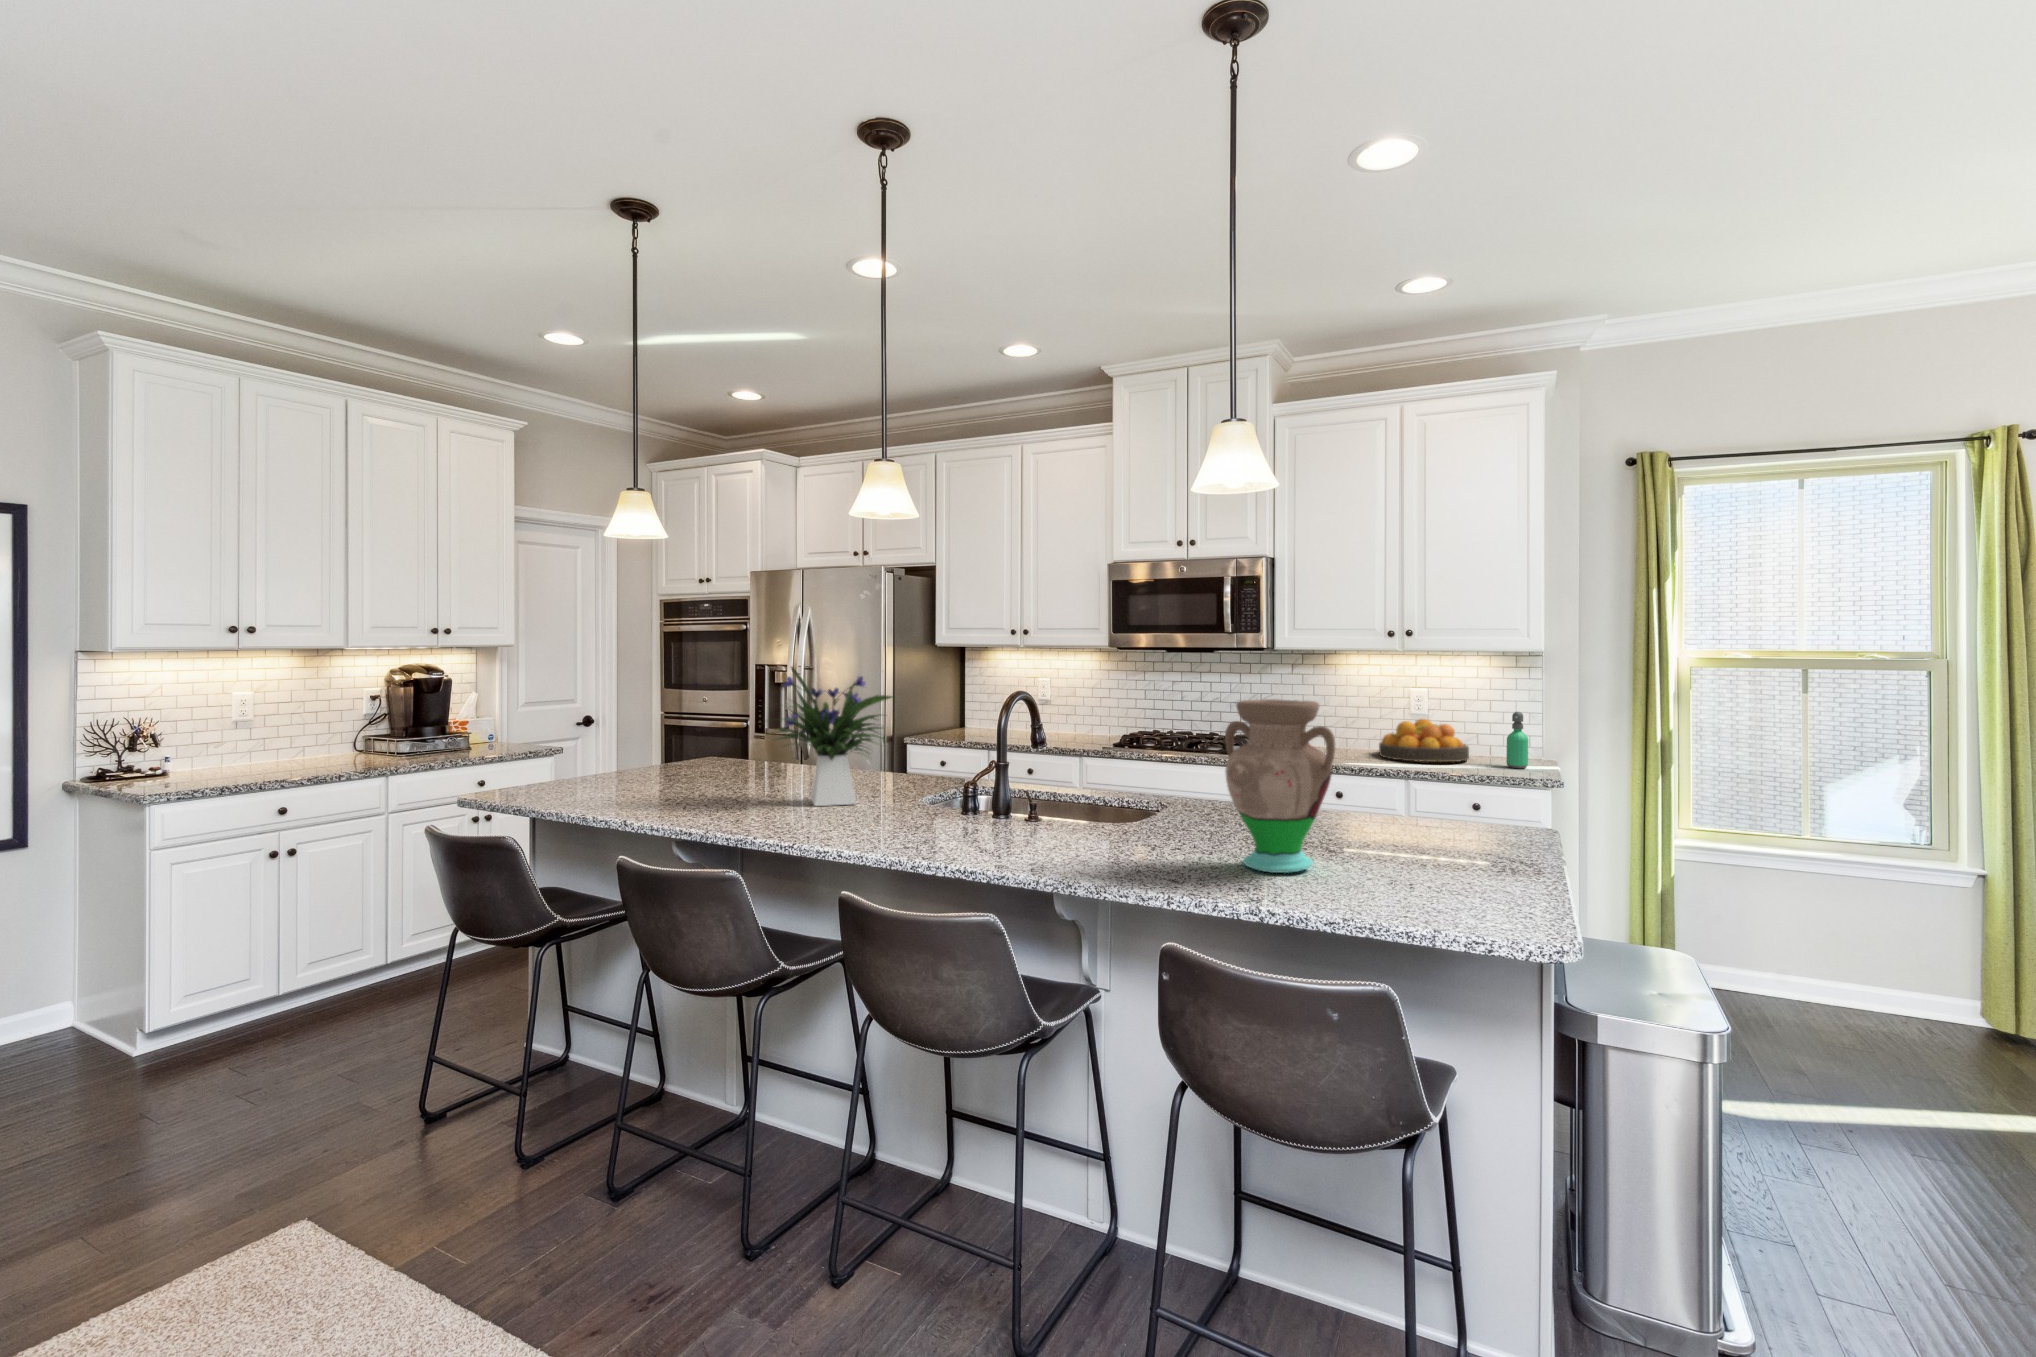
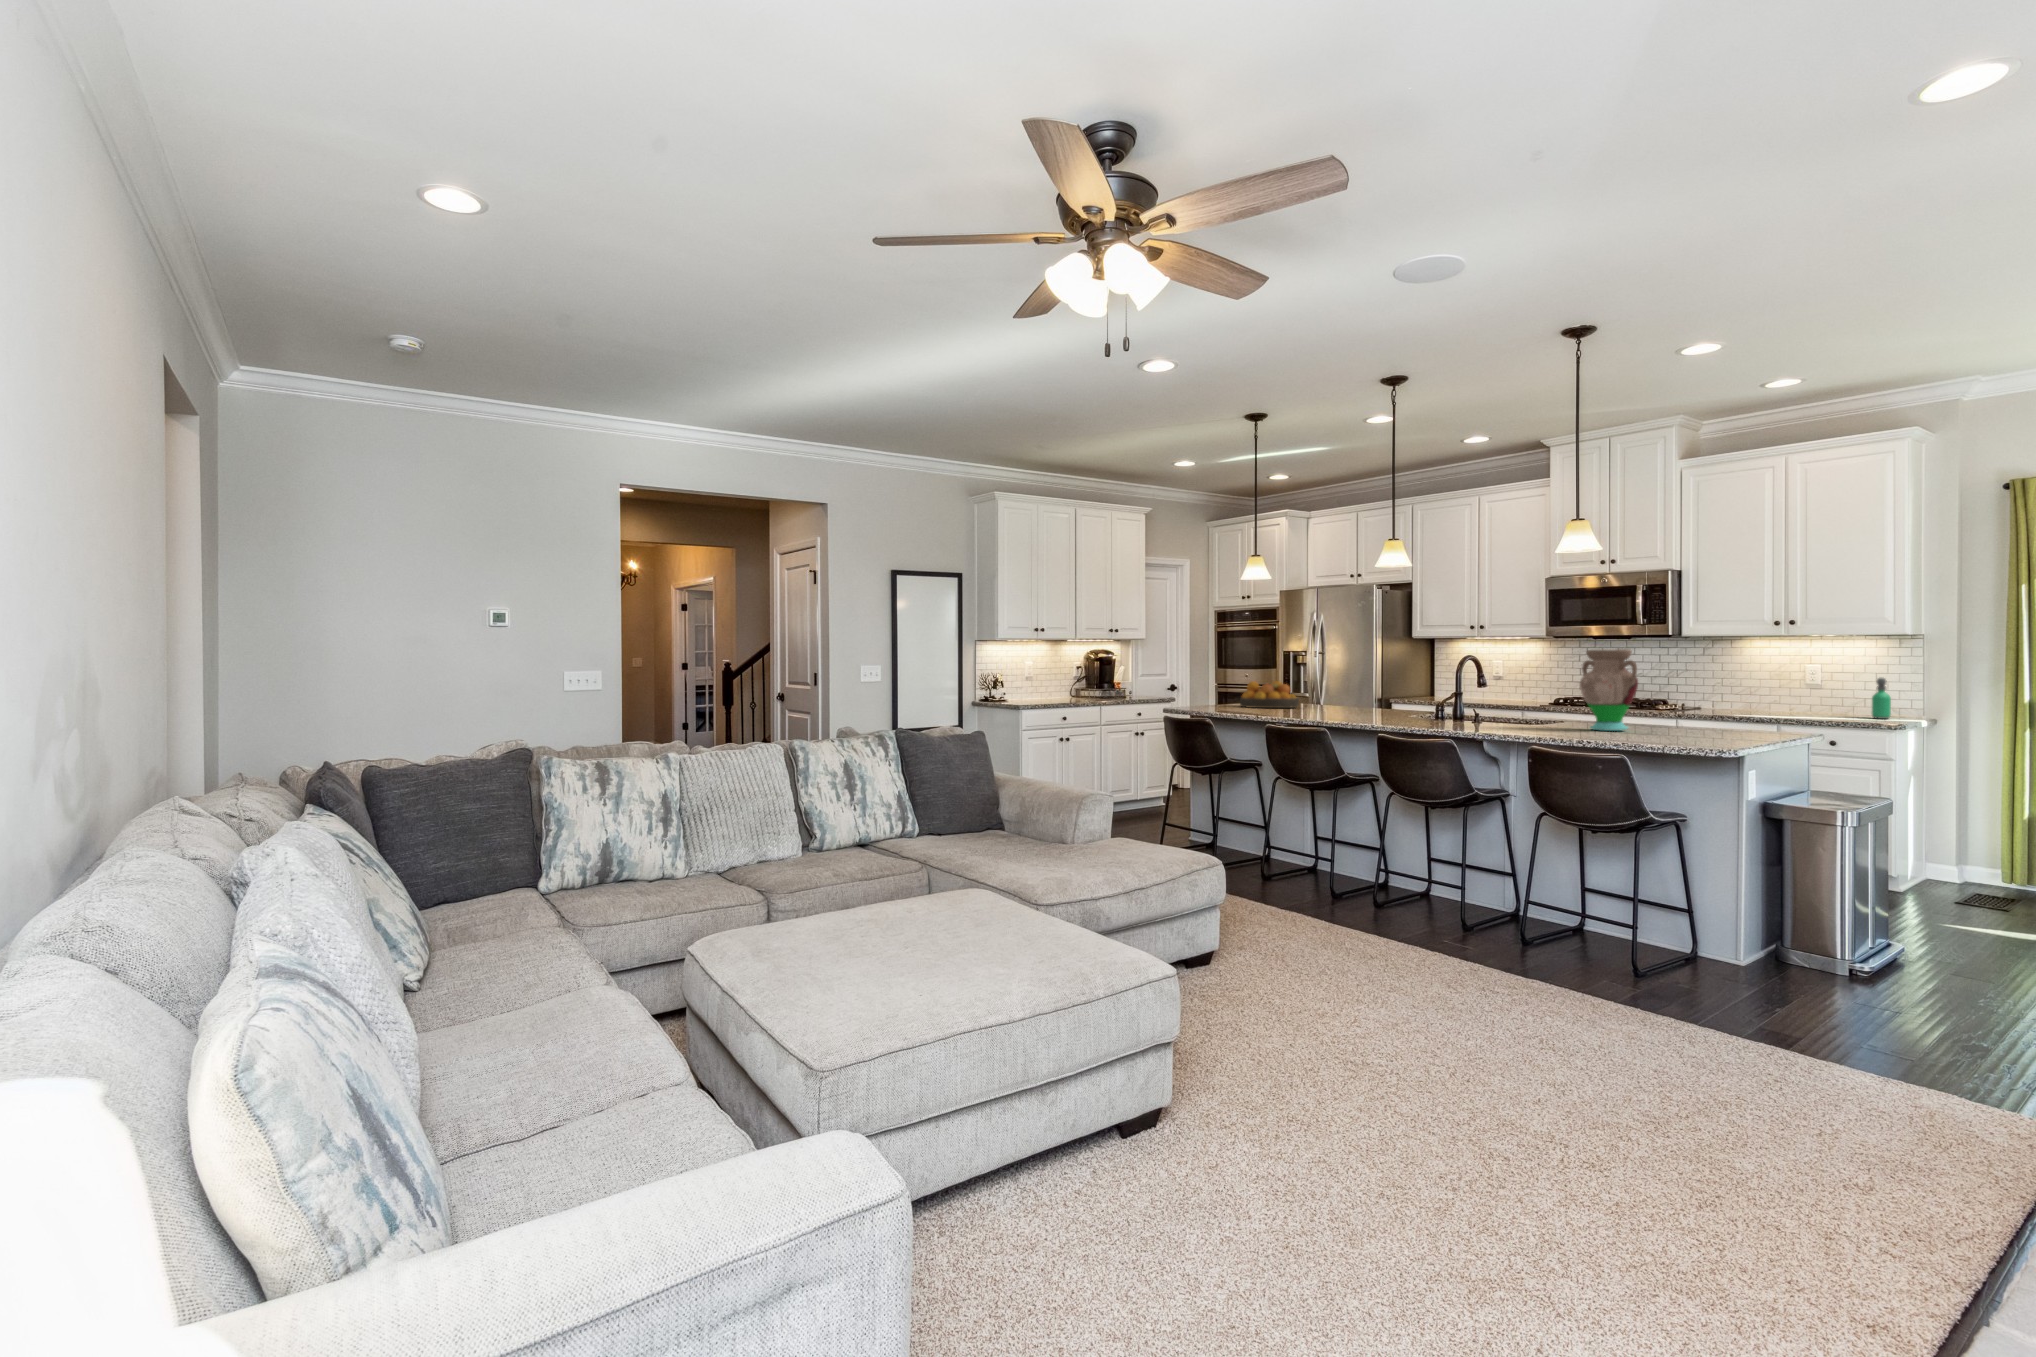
flower arrangement: present [777,667,892,806] -> none [1326,641,1399,713]
fruit bowl: present [1379,719,1469,762] -> present [1240,681,1299,708]

